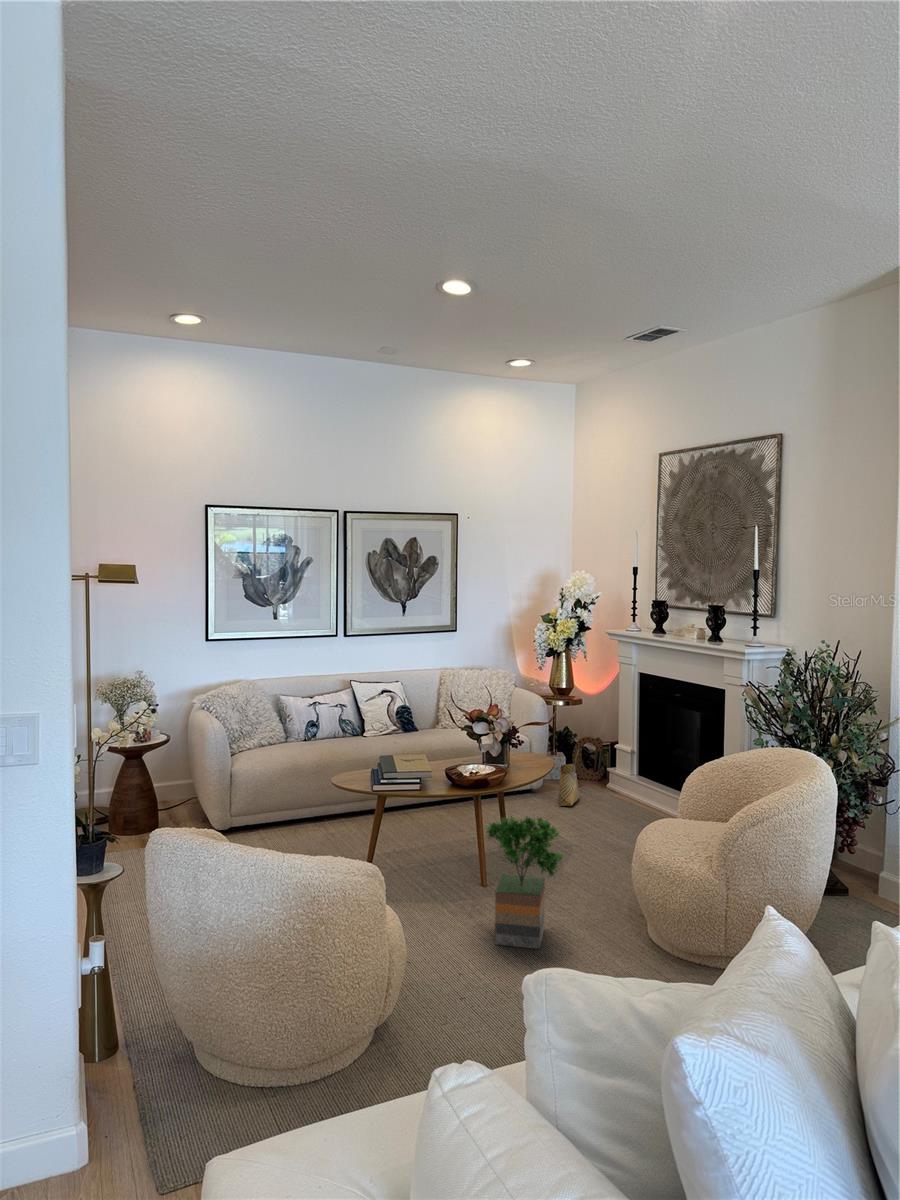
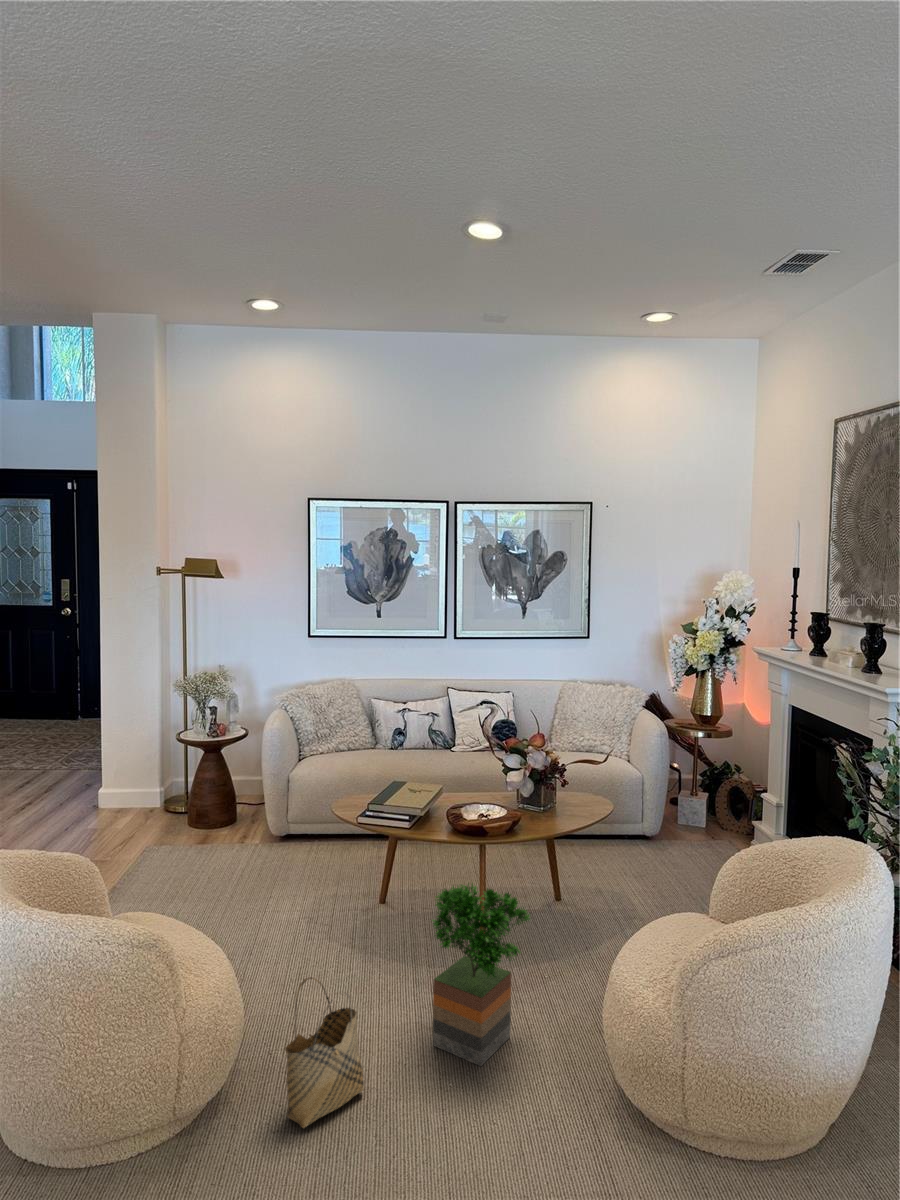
woven basket: present [556,749,580,806] -> present [285,977,364,1128]

